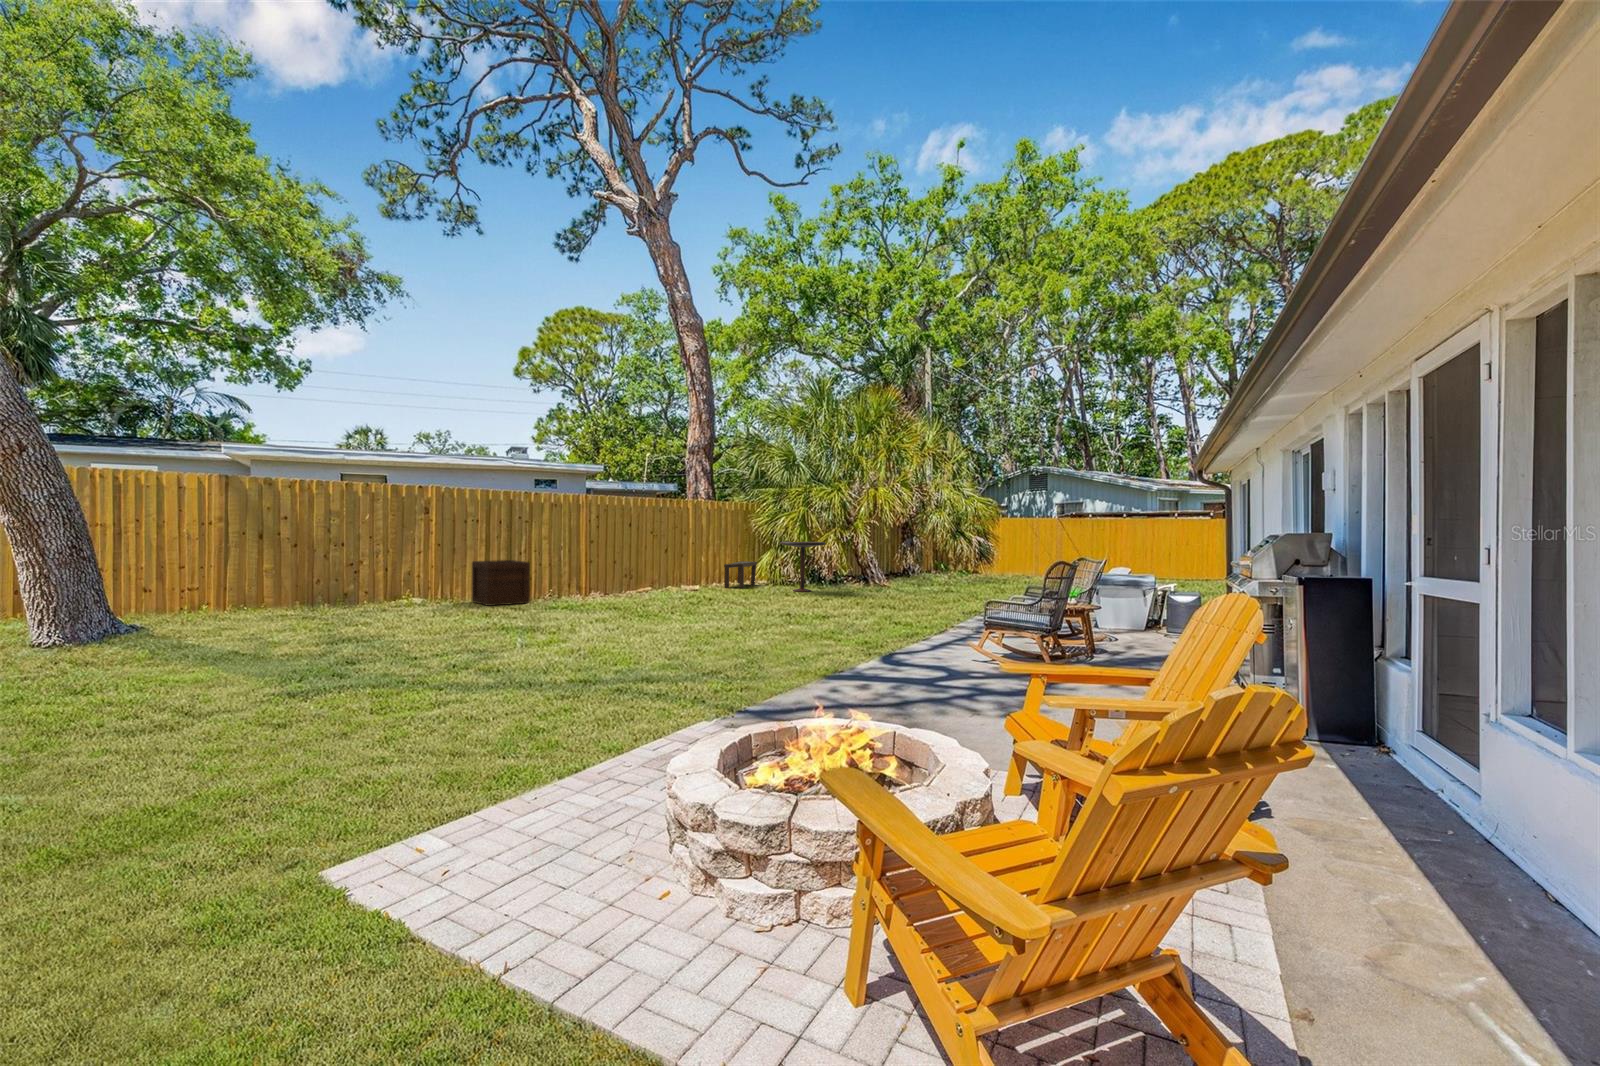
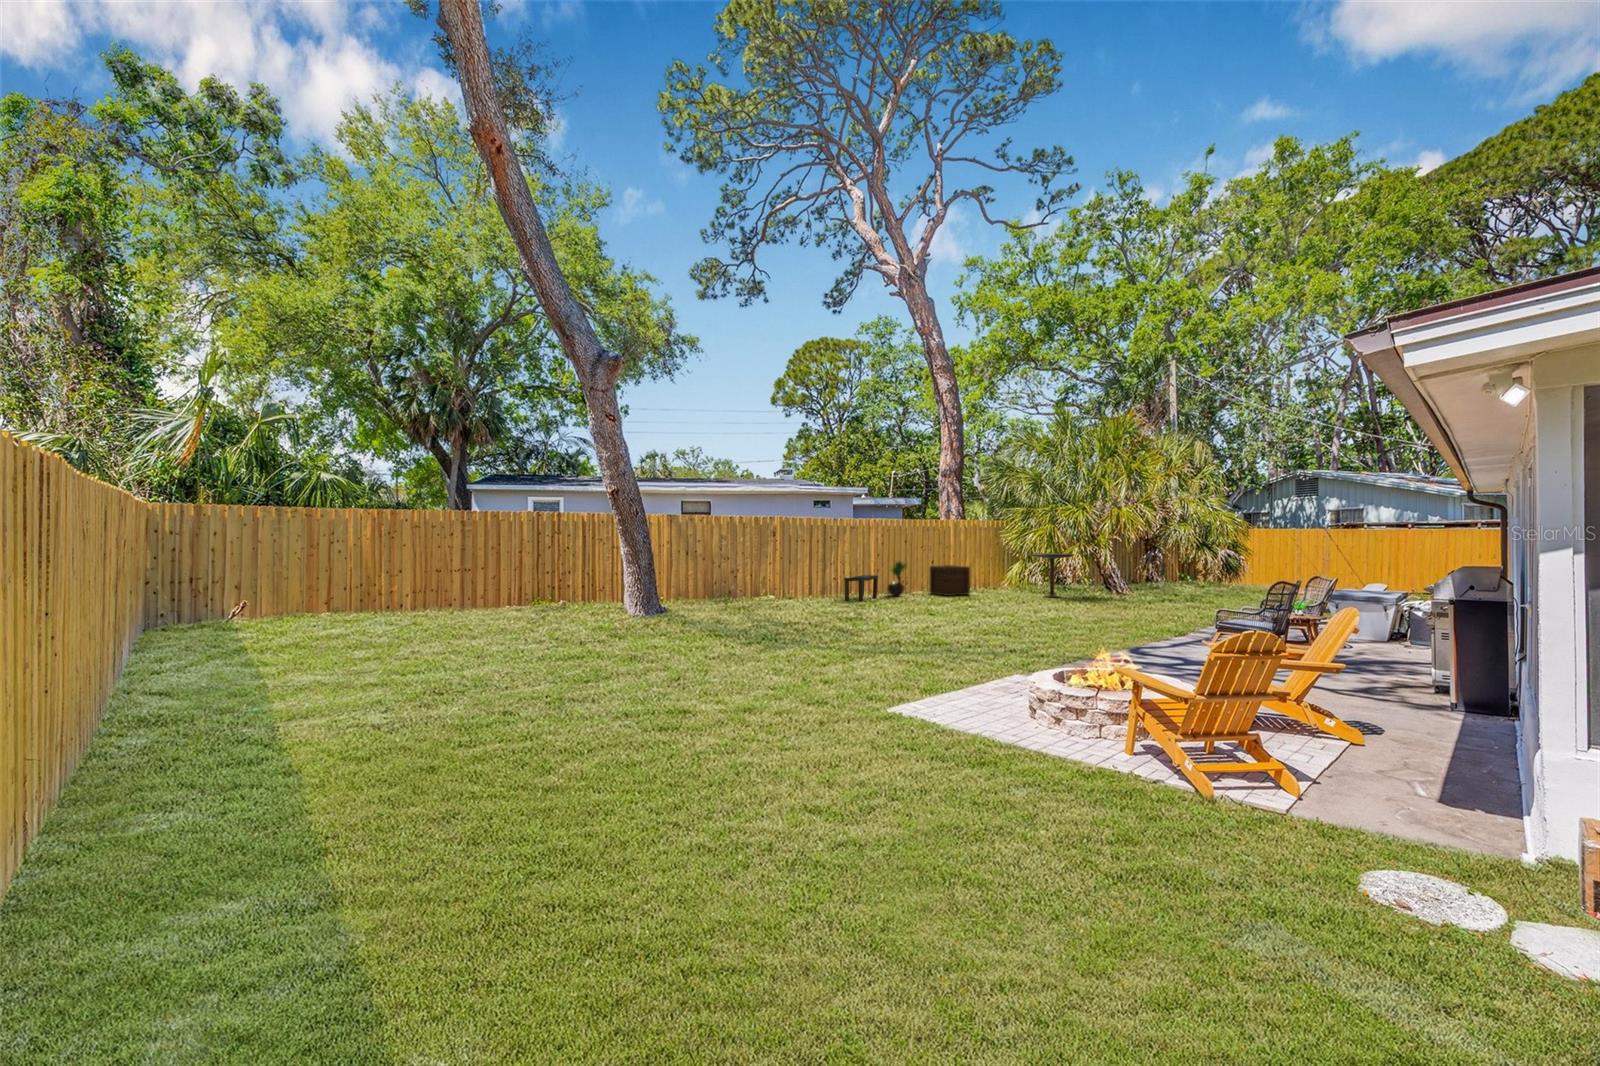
potted tree: none [609,546,636,593] -> present [888,561,907,596]
wooden crate: present [471,560,530,606] -> present [929,565,970,596]
bench: present [724,561,757,588] -> present [844,575,878,601]

